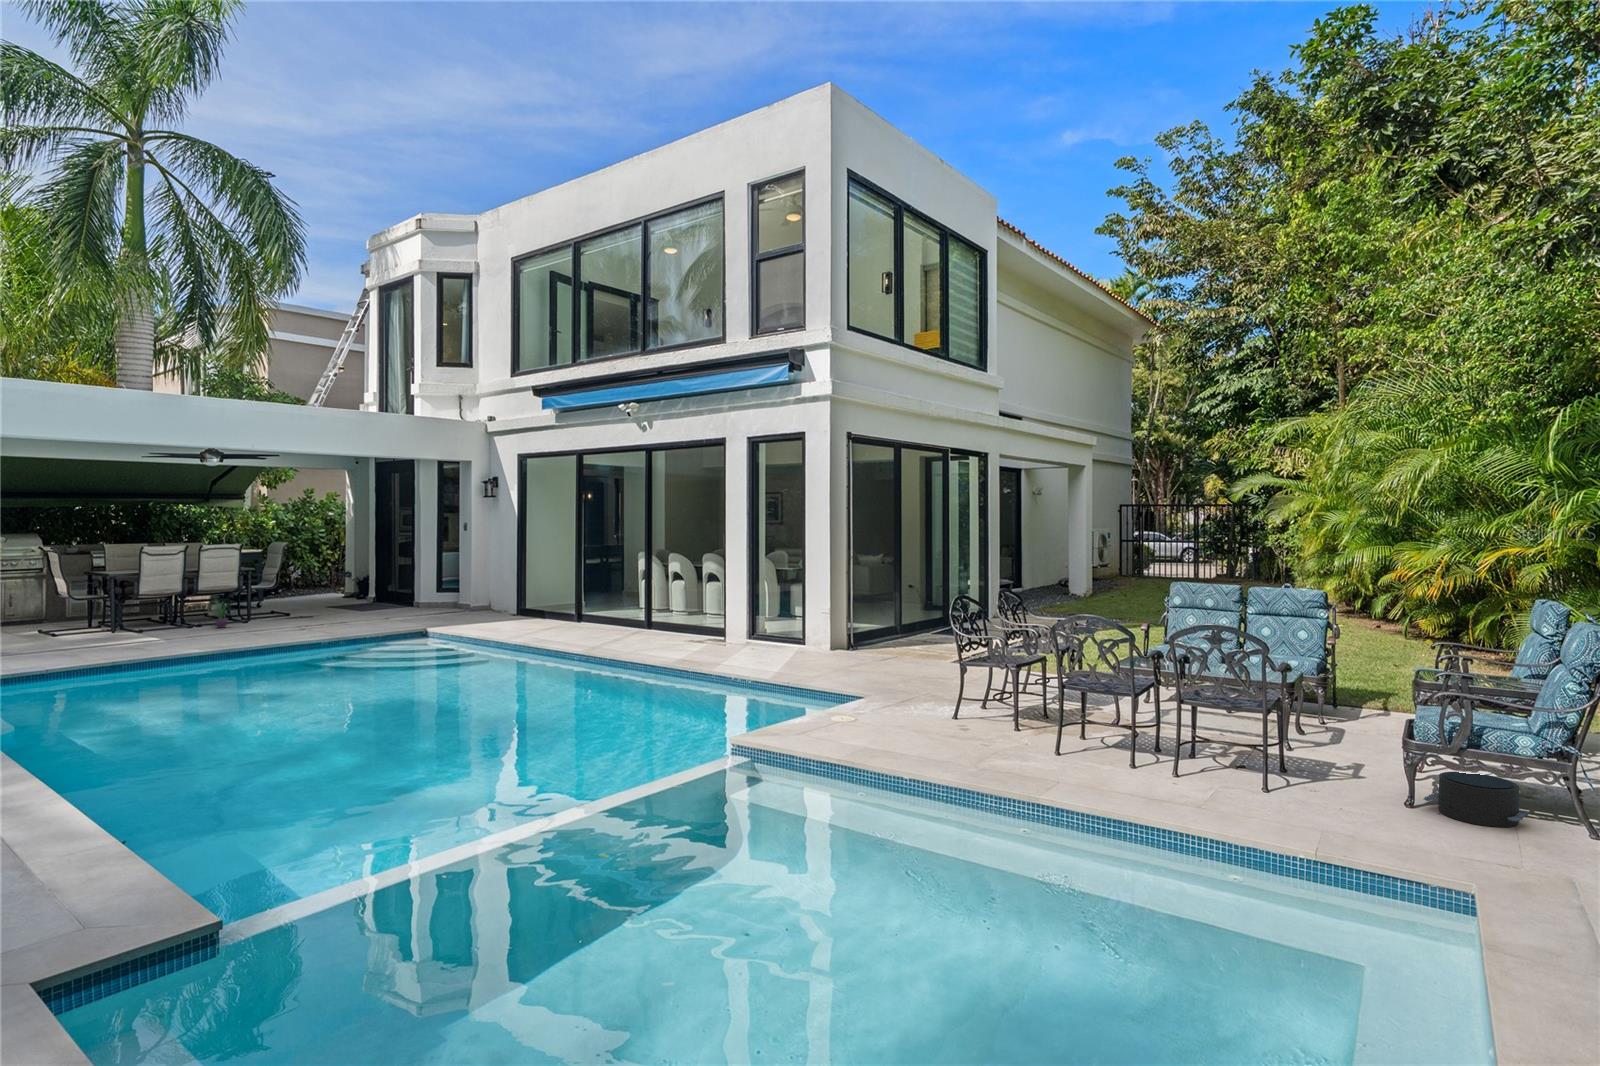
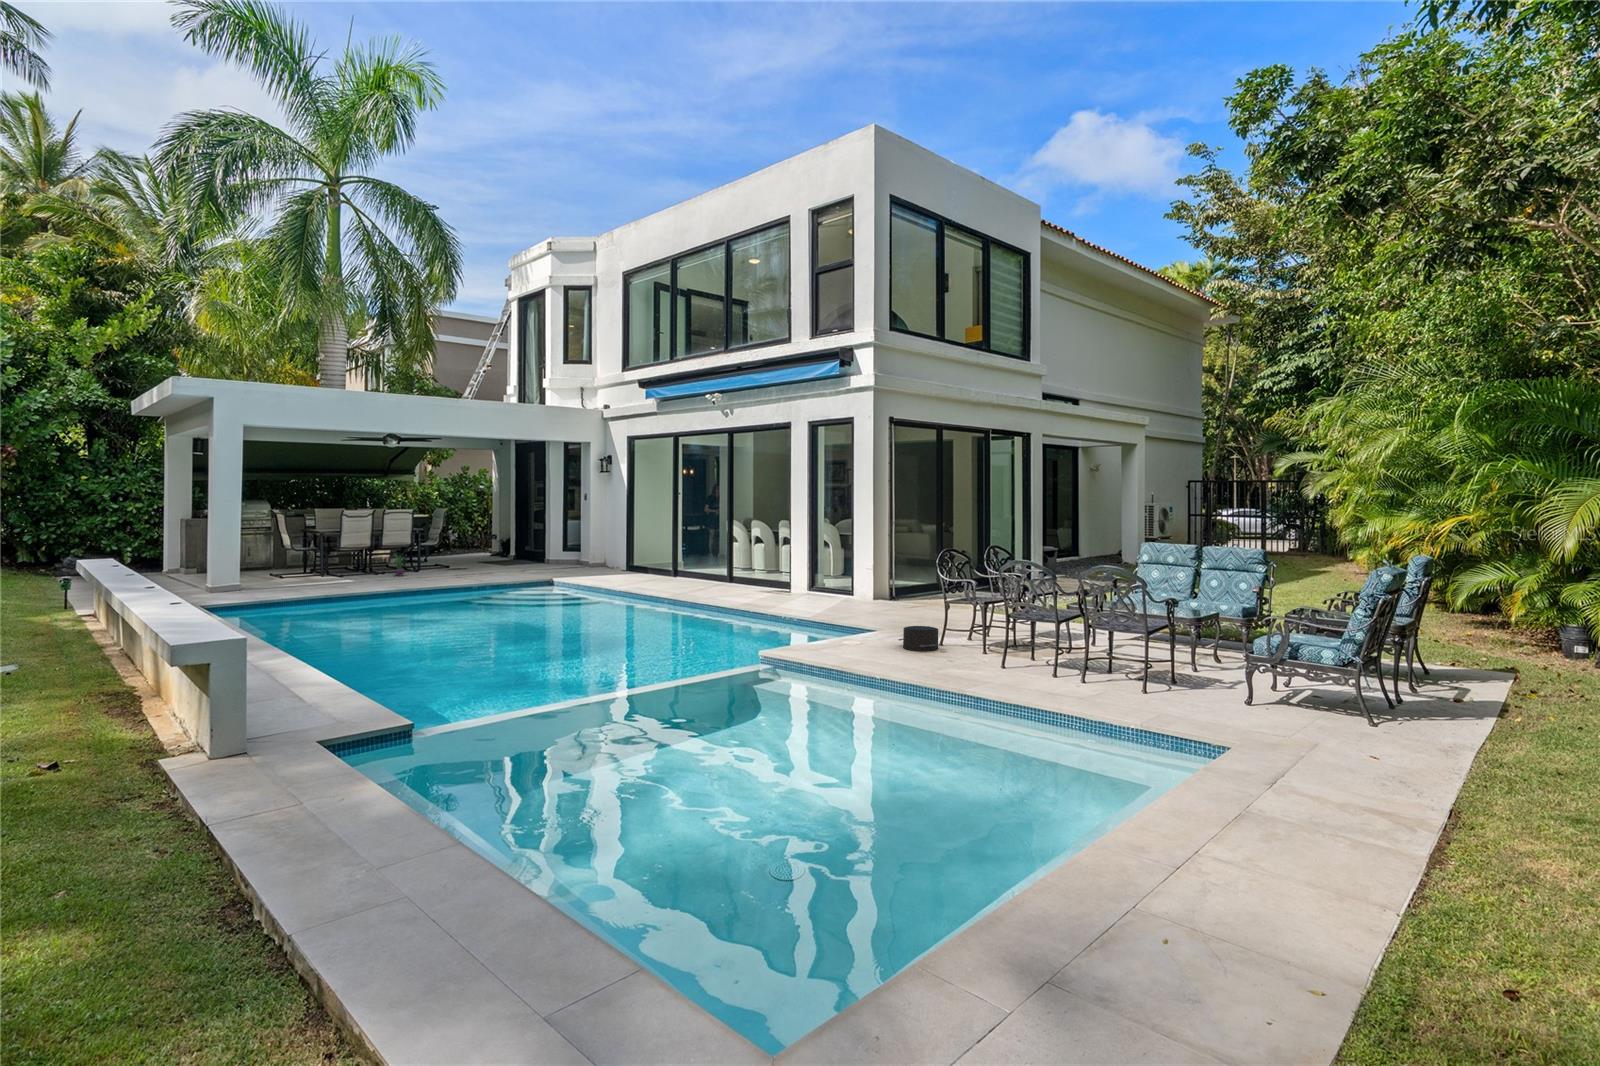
pouf: present [1424,772,1529,827] -> present [898,626,938,651]

